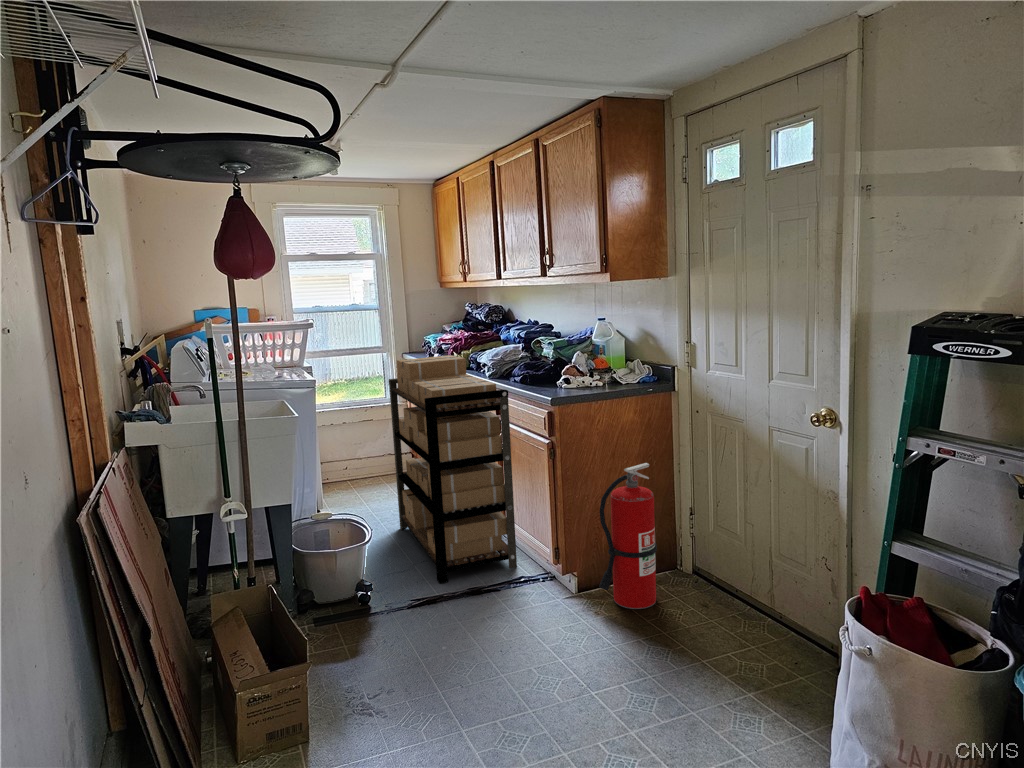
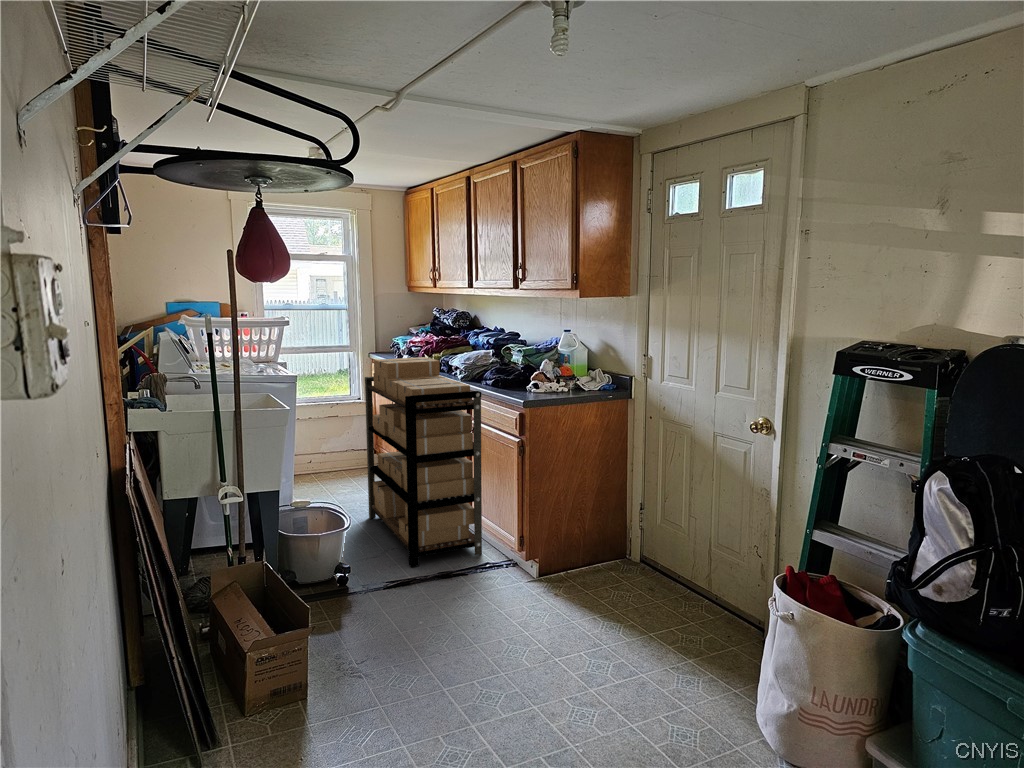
fire extinguisher: present [599,463,657,609] -> none [559,461,611,591]

